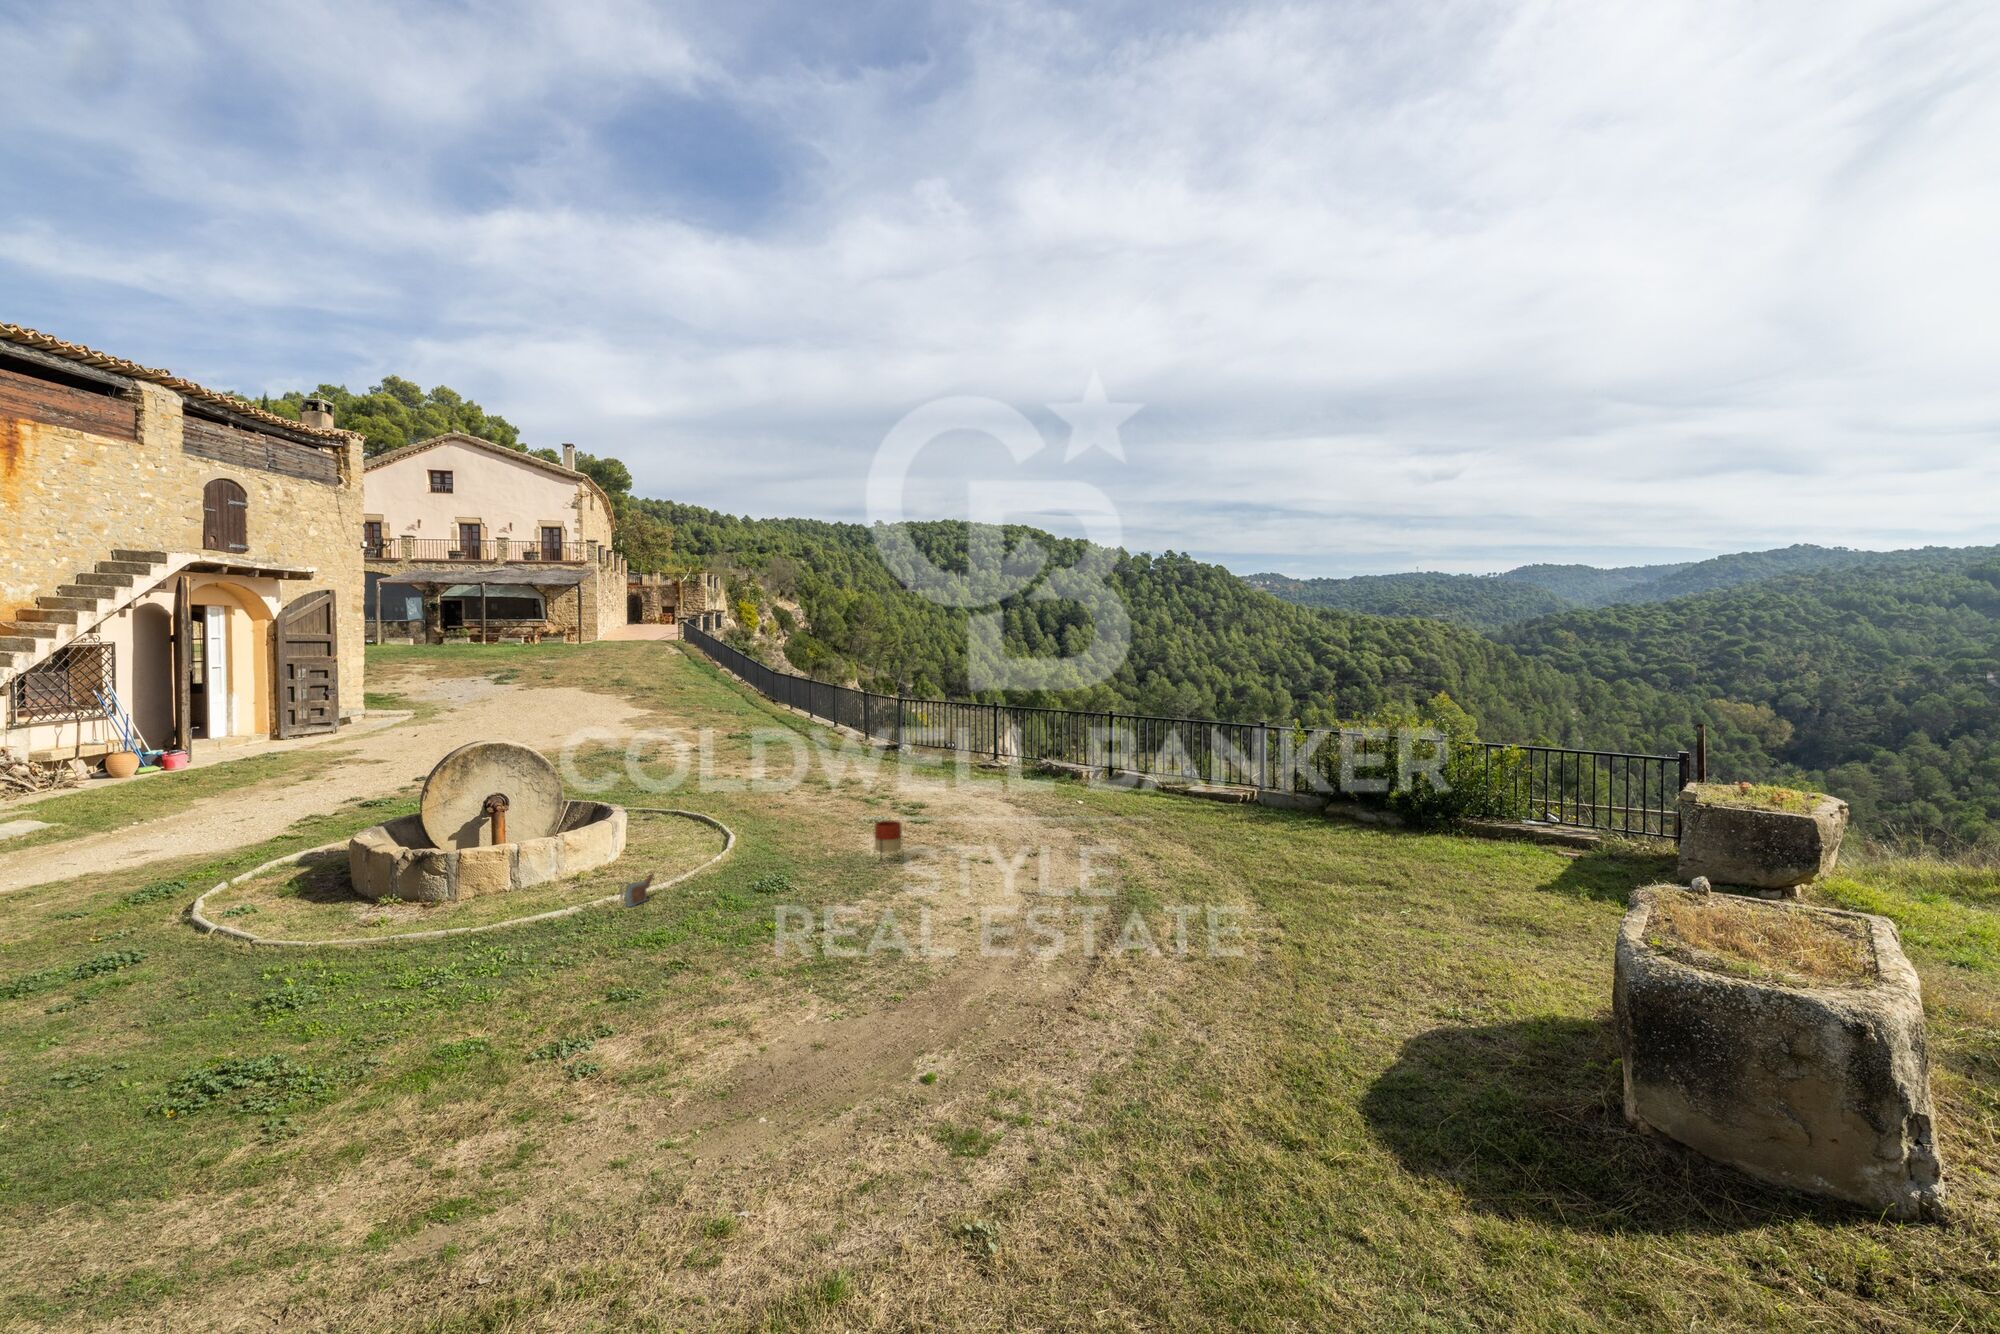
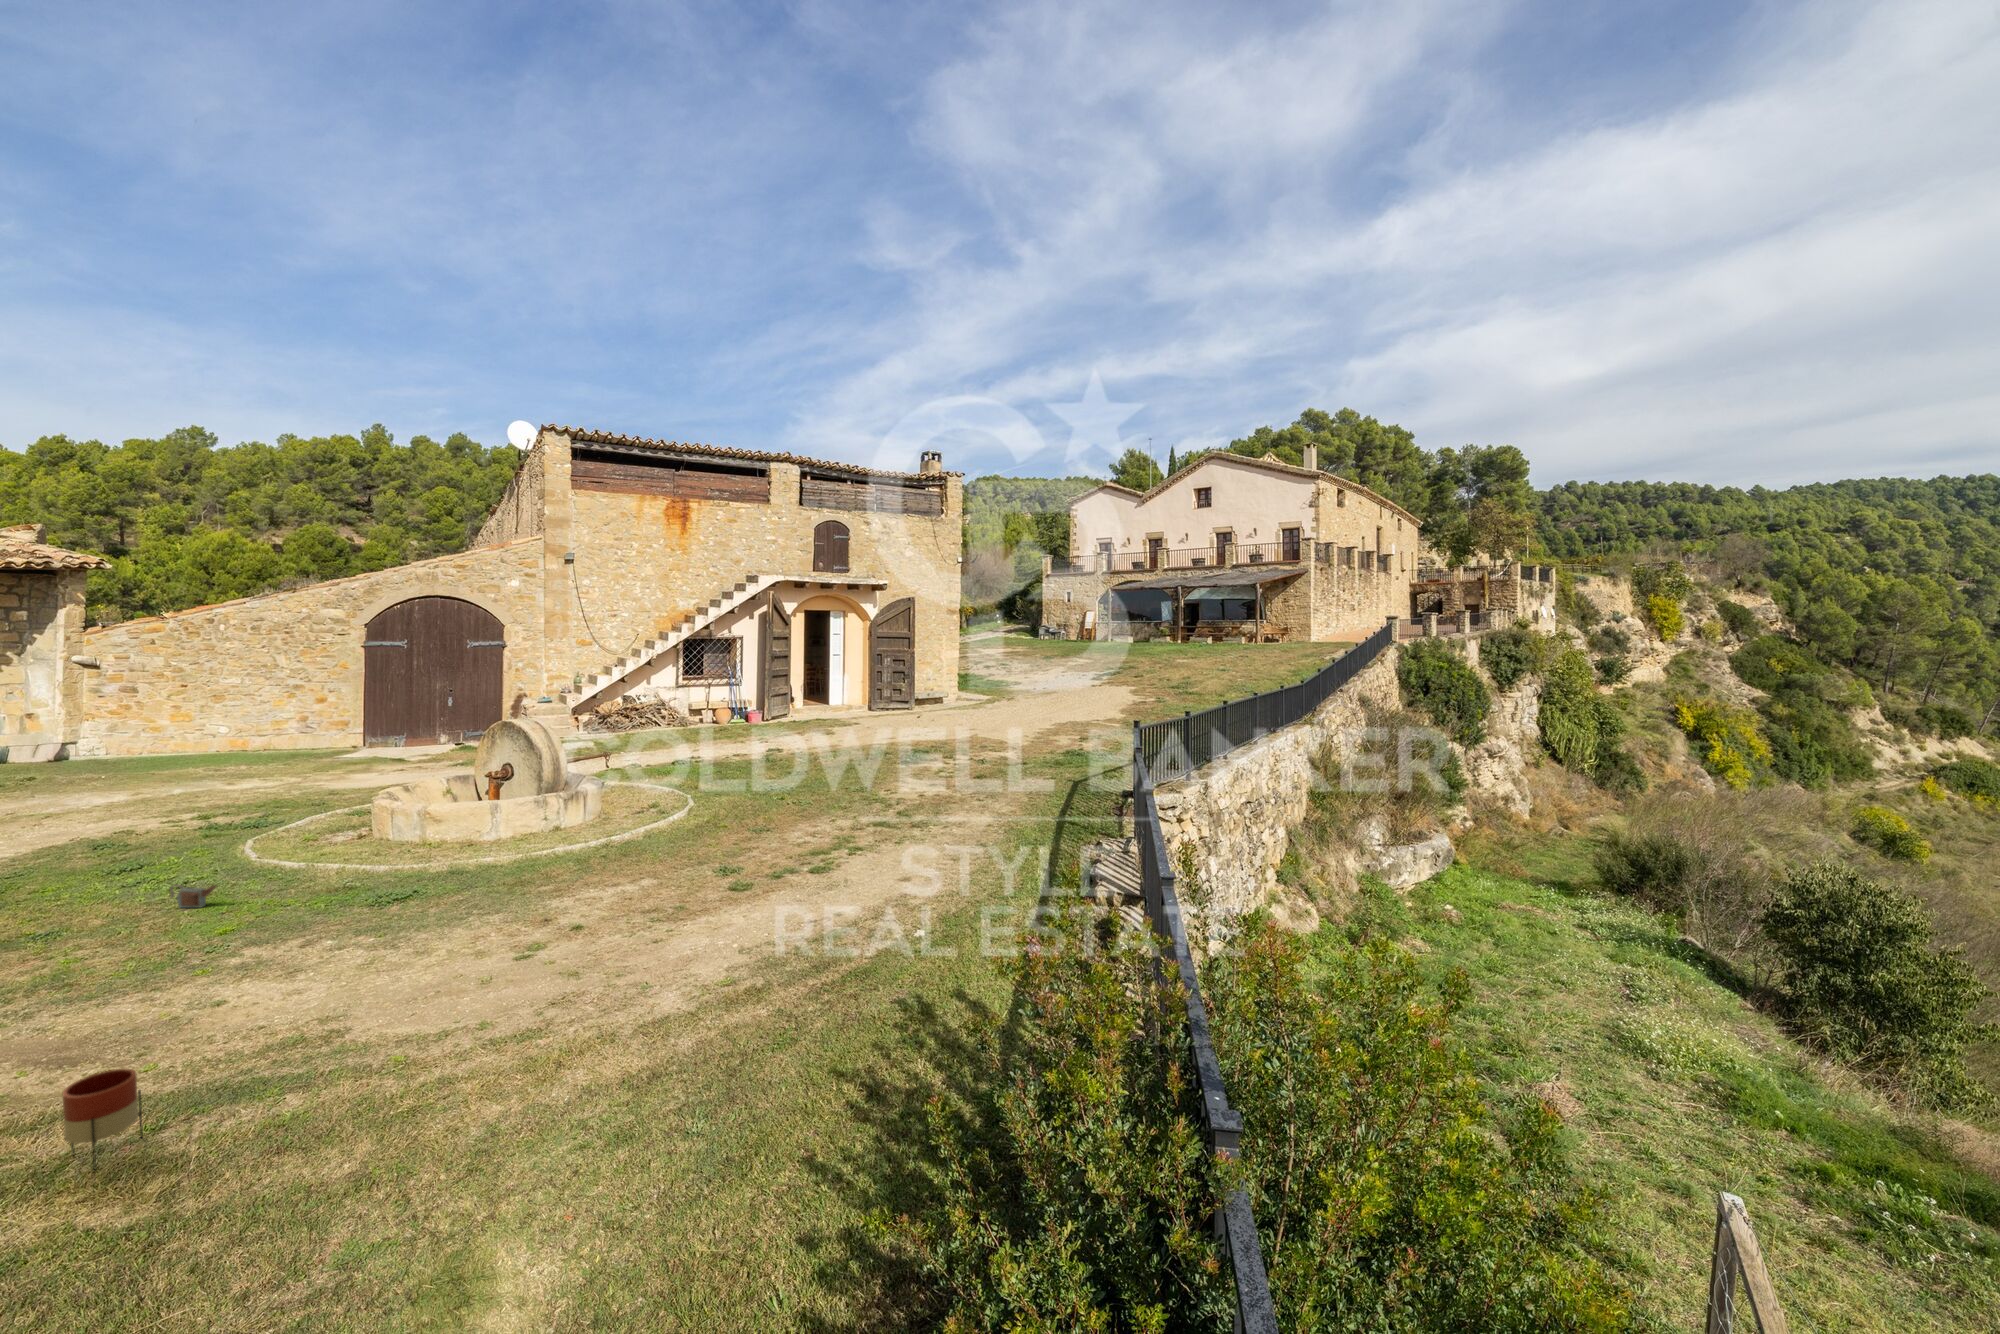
planter: present [875,821,902,865] -> present [62,1069,143,1169]

